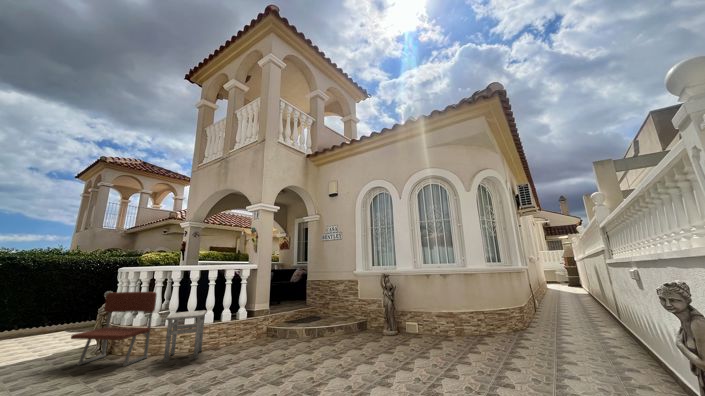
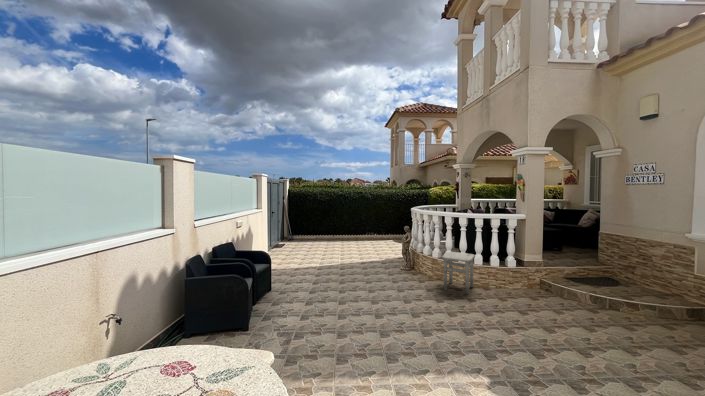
bench: present [71,292,157,366] -> none [390,228,435,284]

